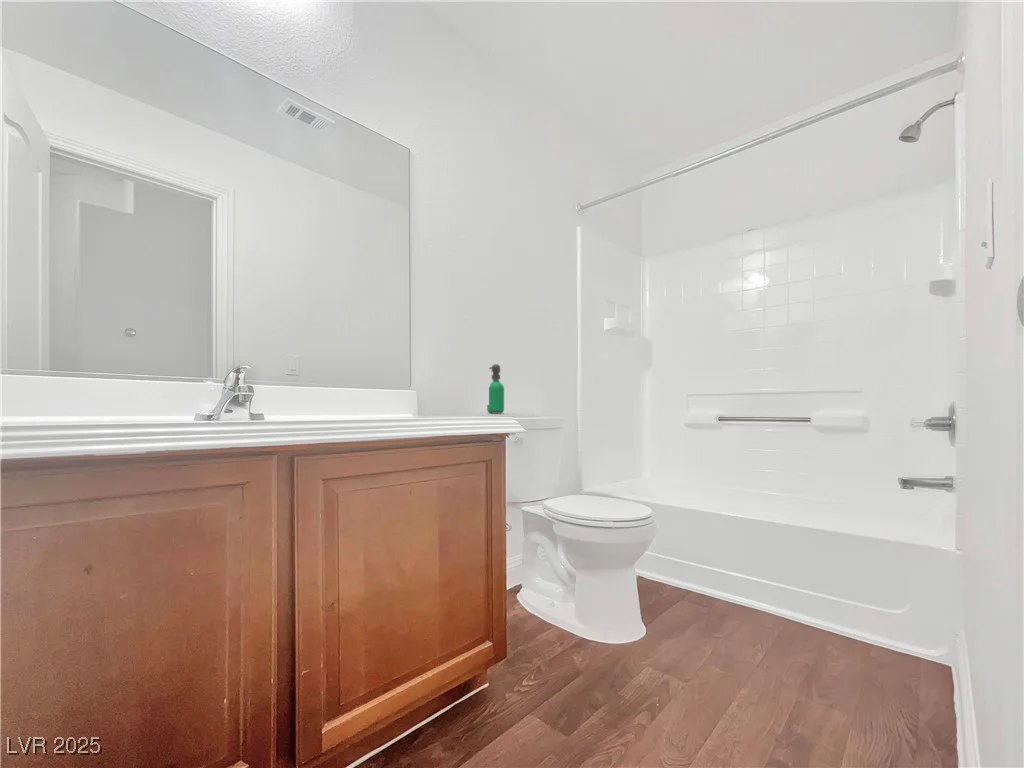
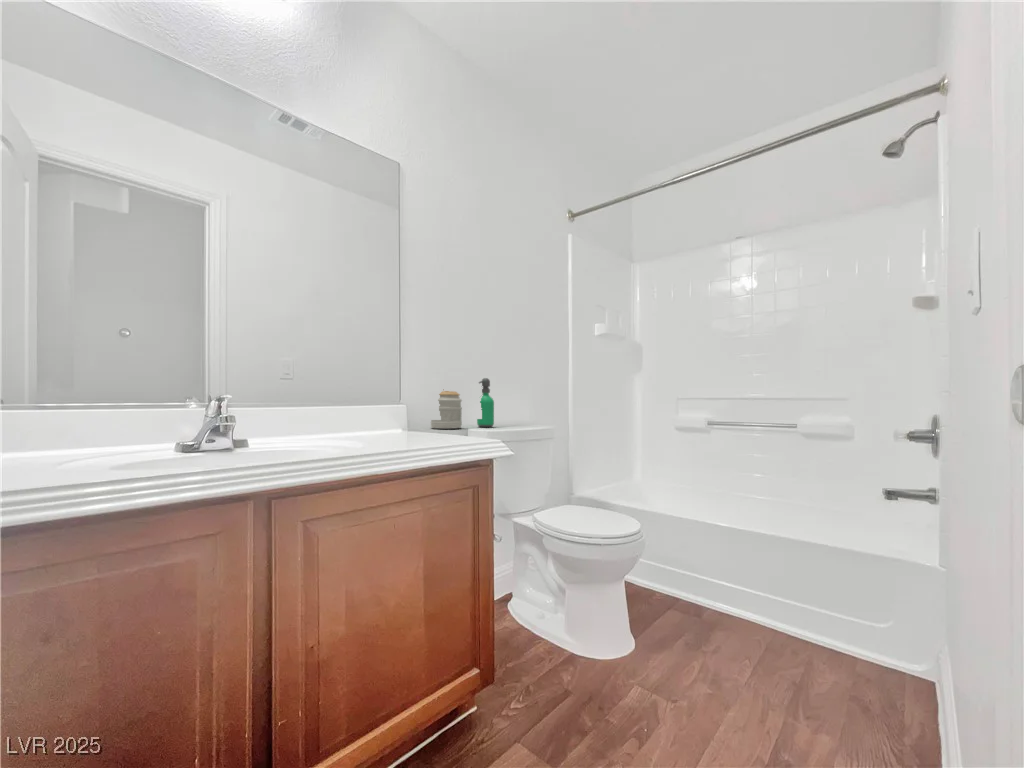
jar: none [441,371,472,413] -> present [431,389,462,429]

